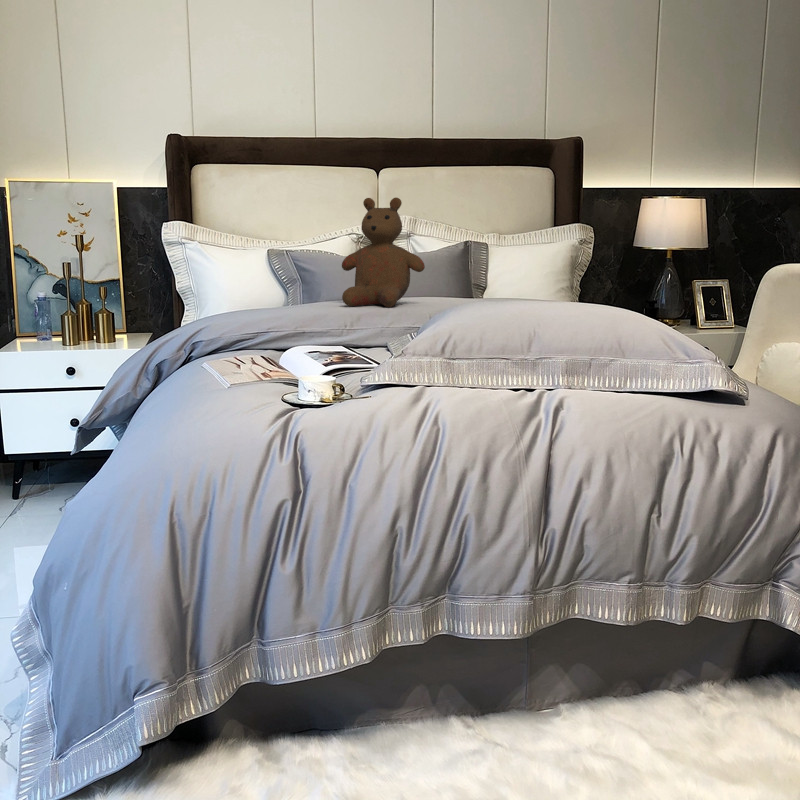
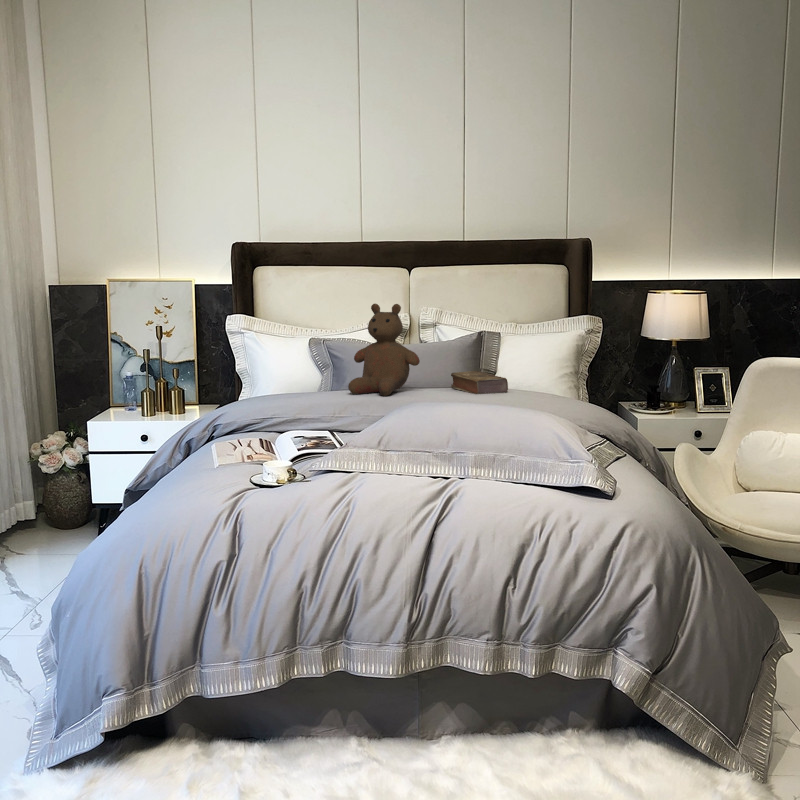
book: none [452,281,524,305] -> present [451,371,508,394]

